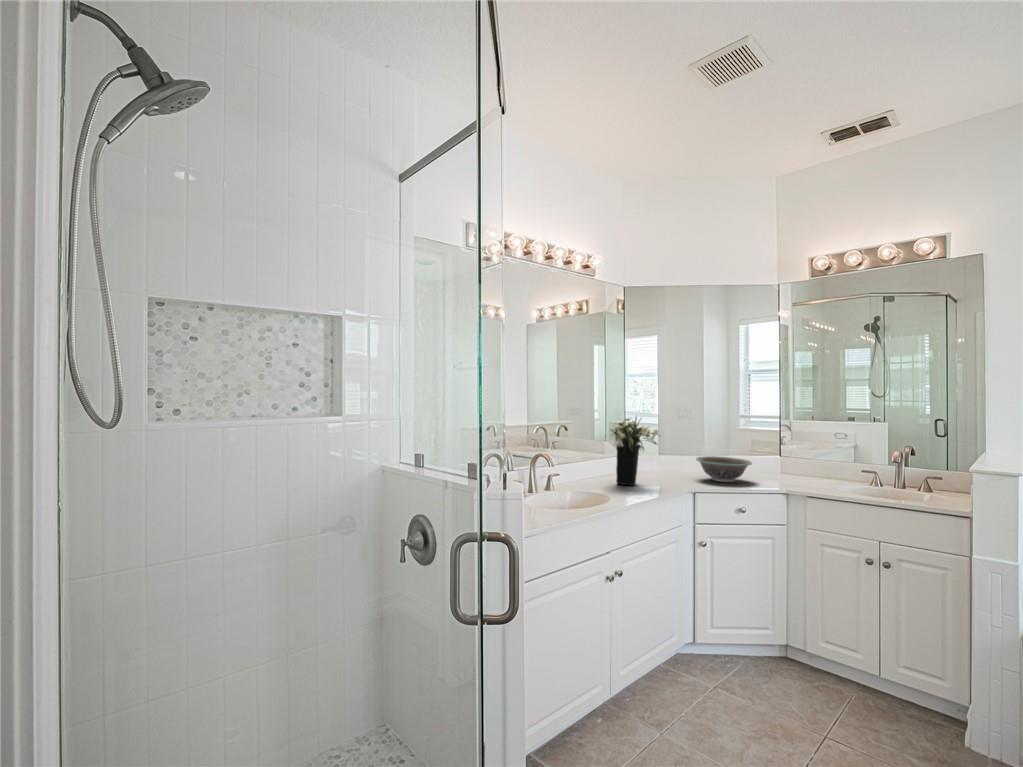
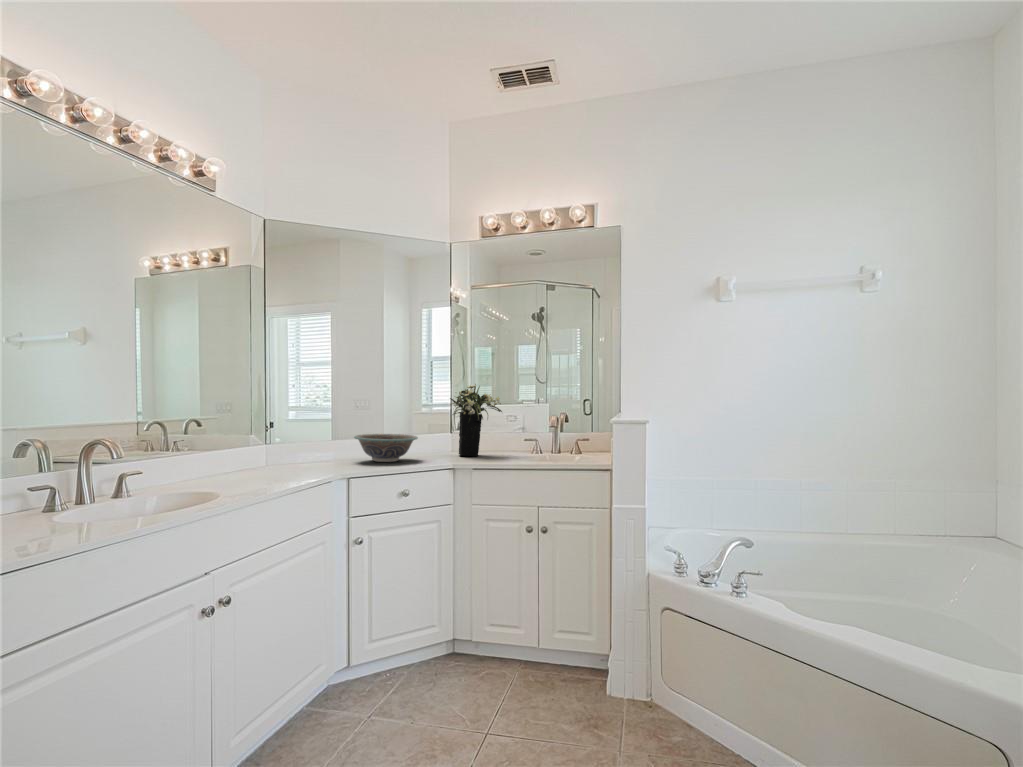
flower arrangement: present [611,417,658,486] -> present [450,384,502,456]

